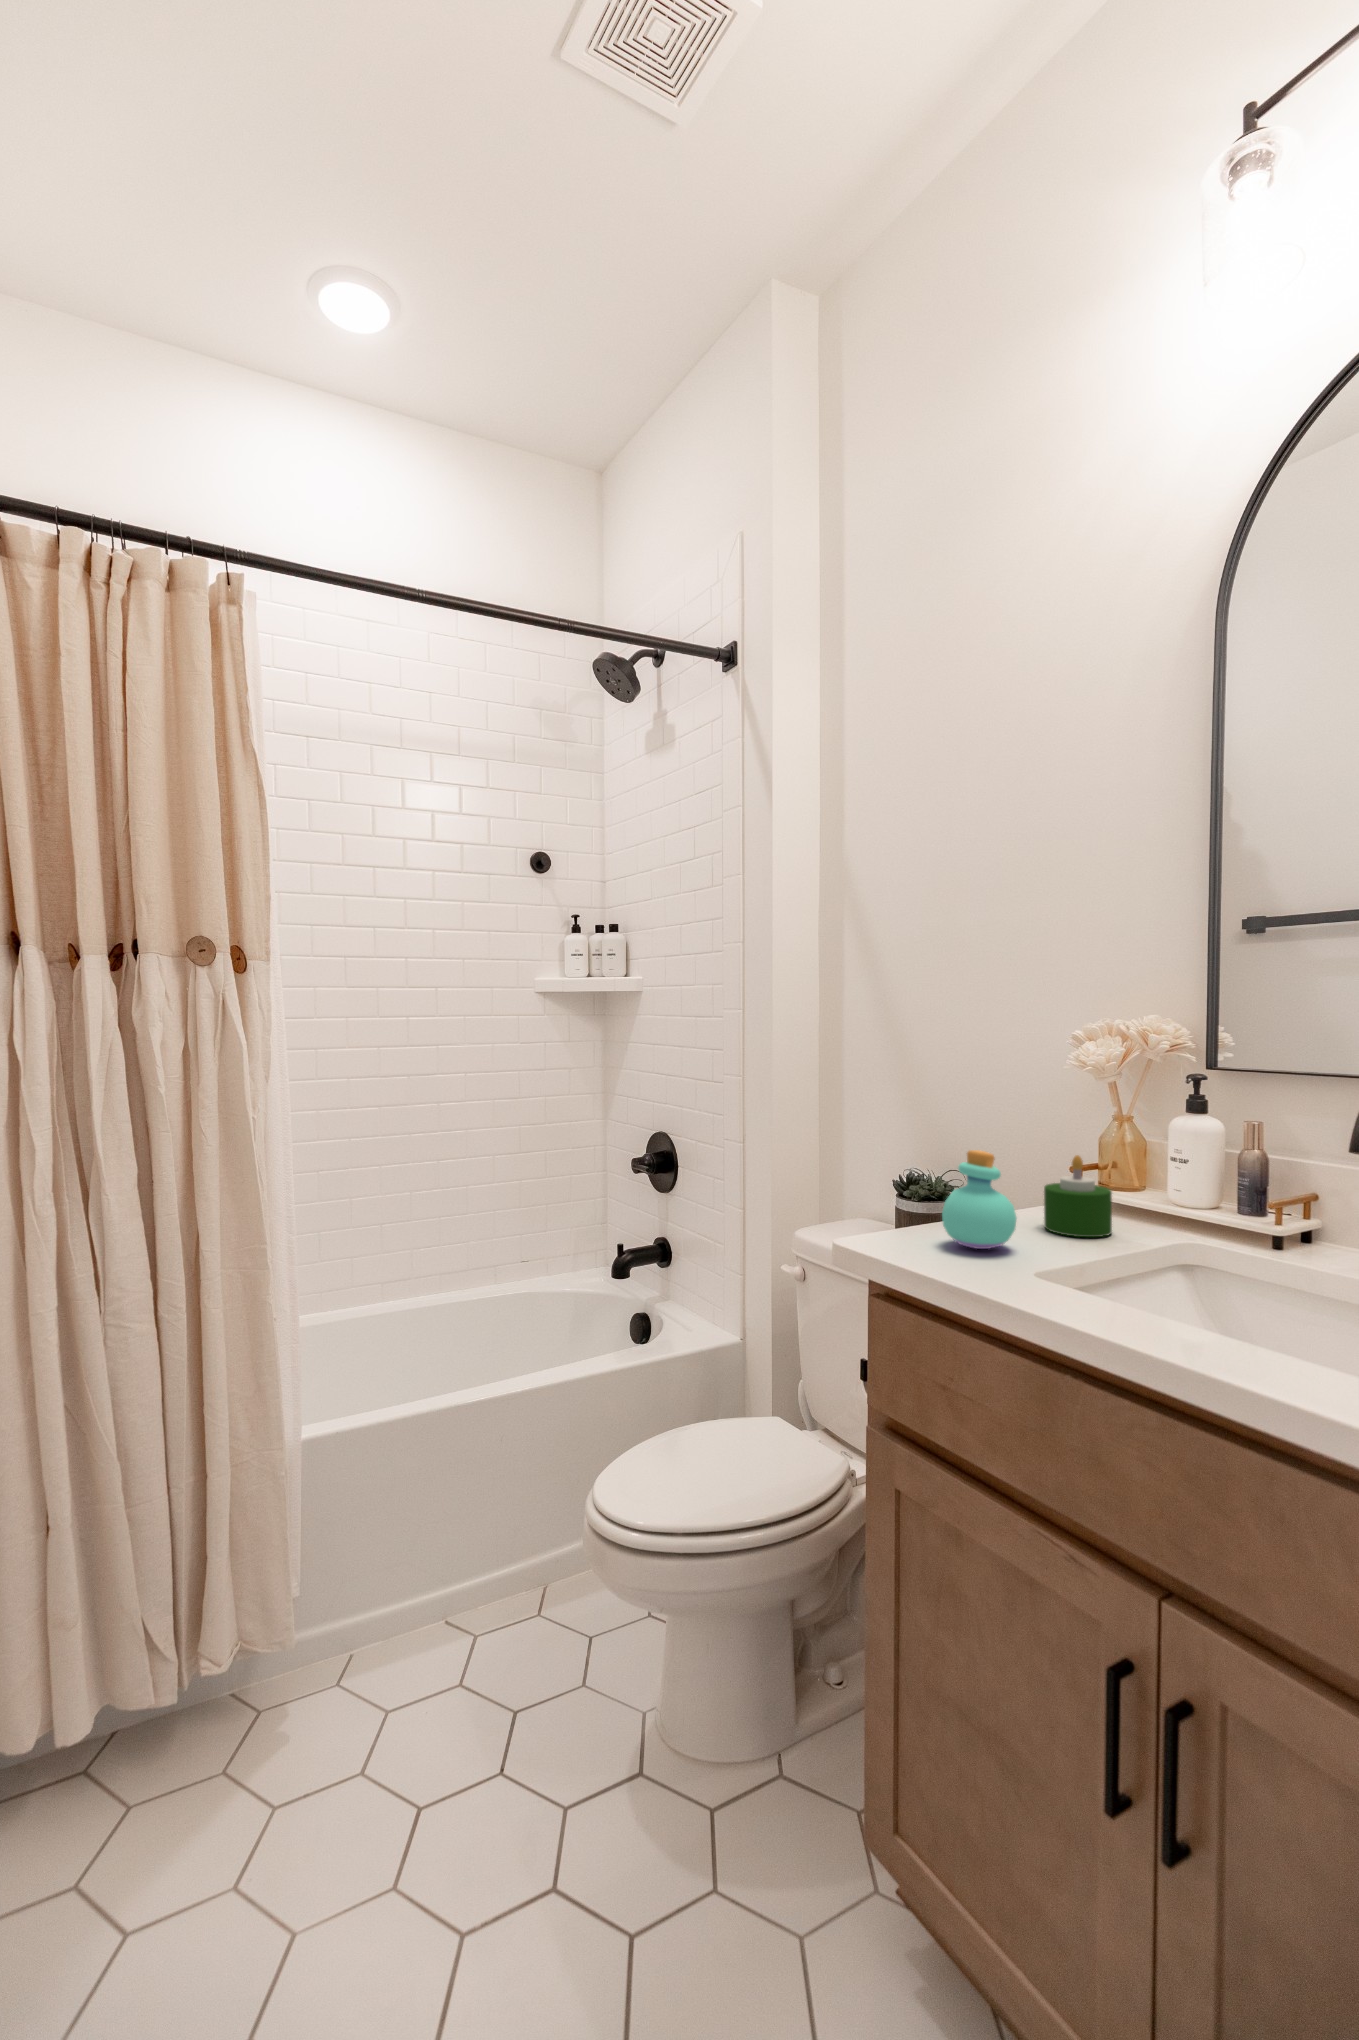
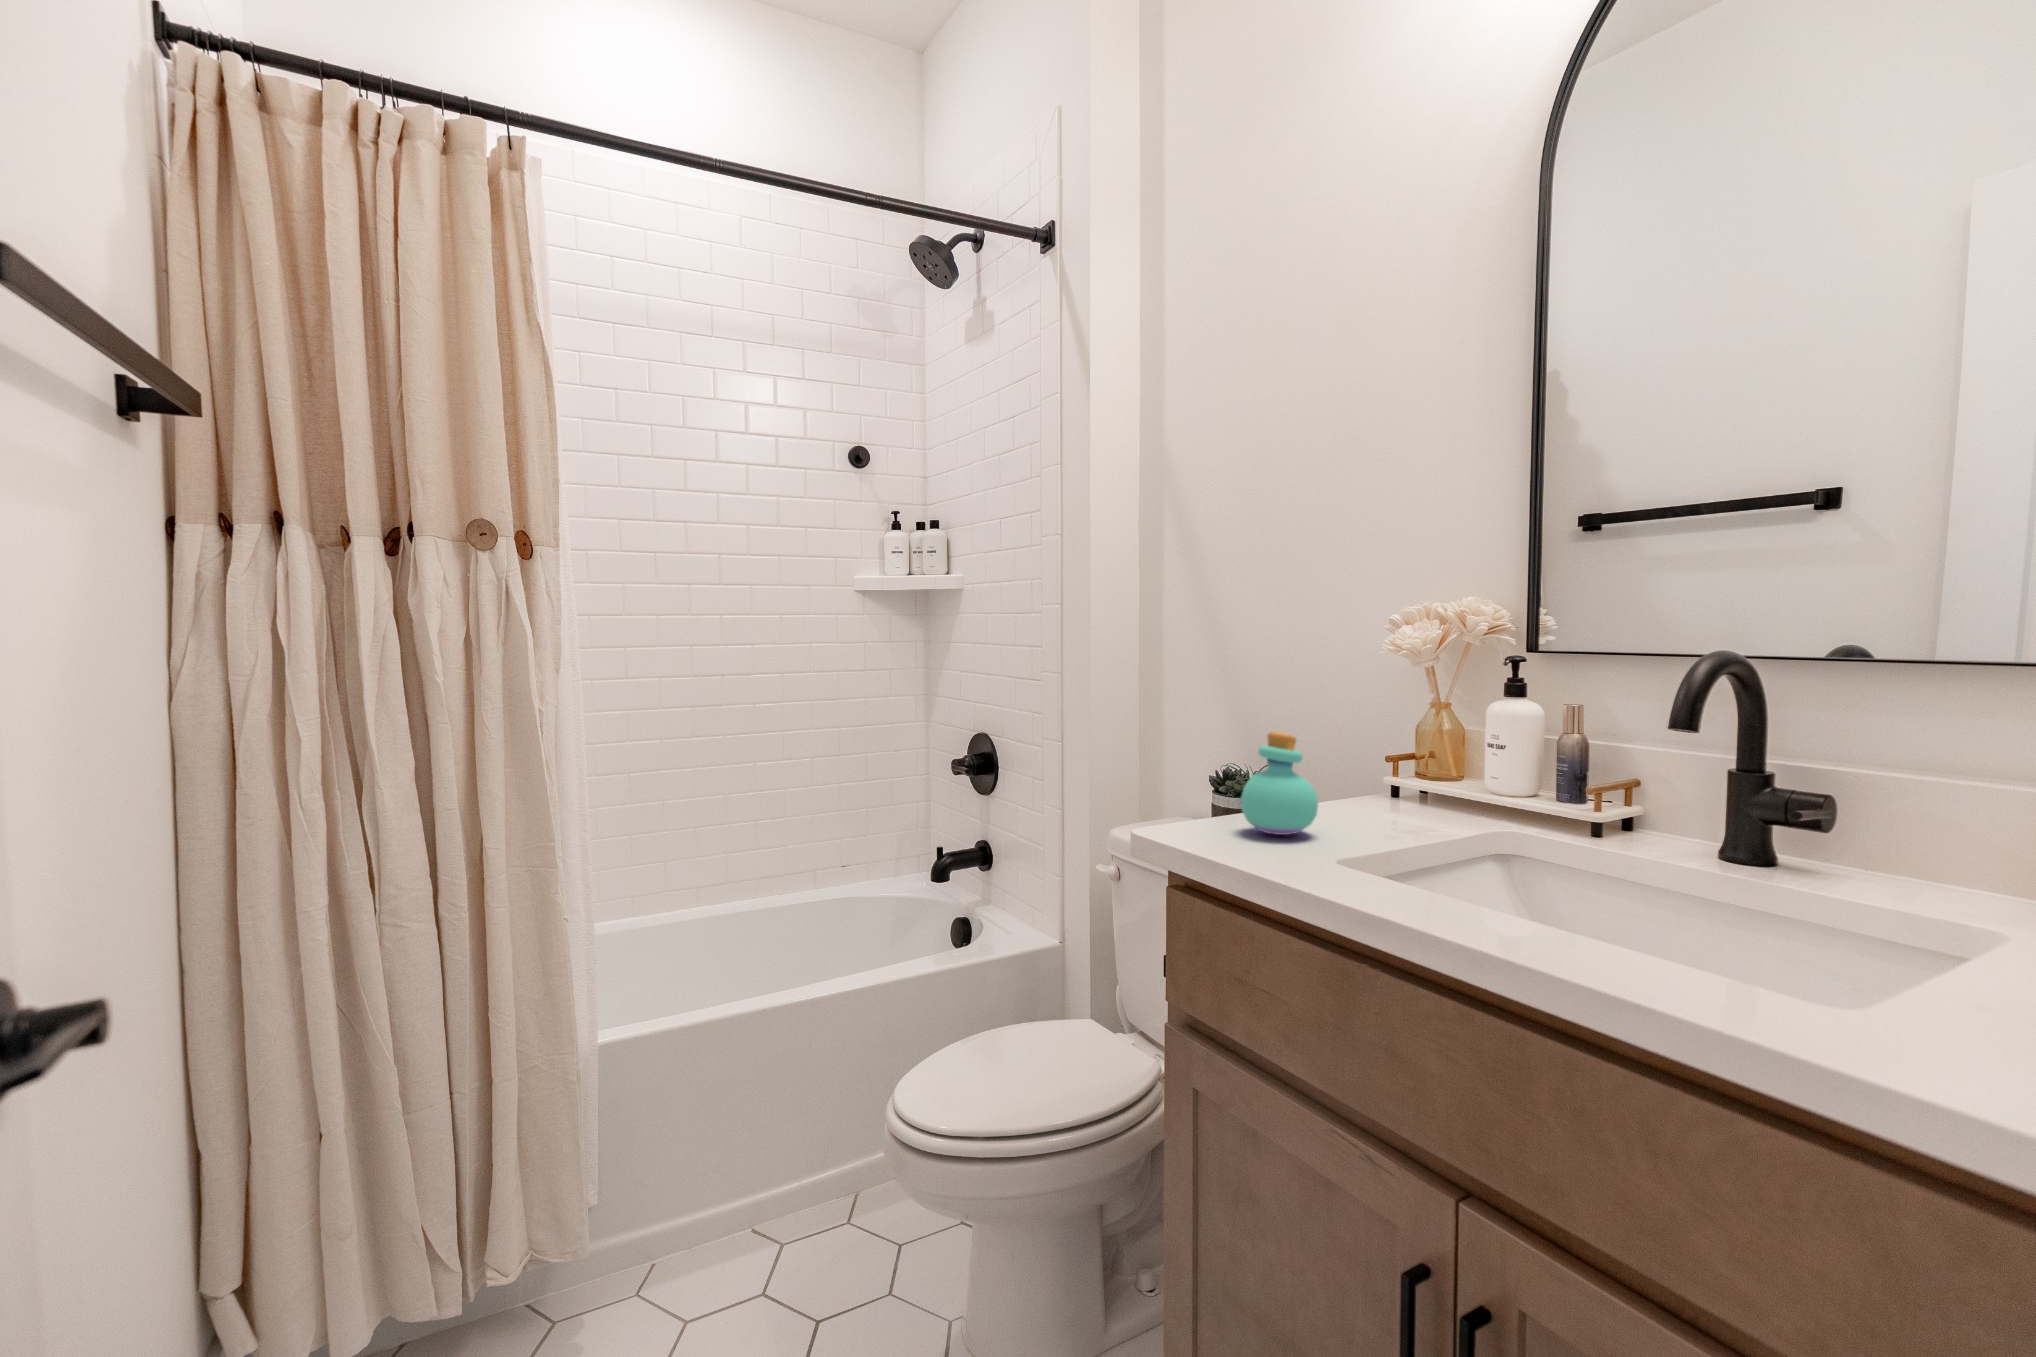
candle: present [1044,1155,1112,1237] -> none [1353,740,1423,825]

